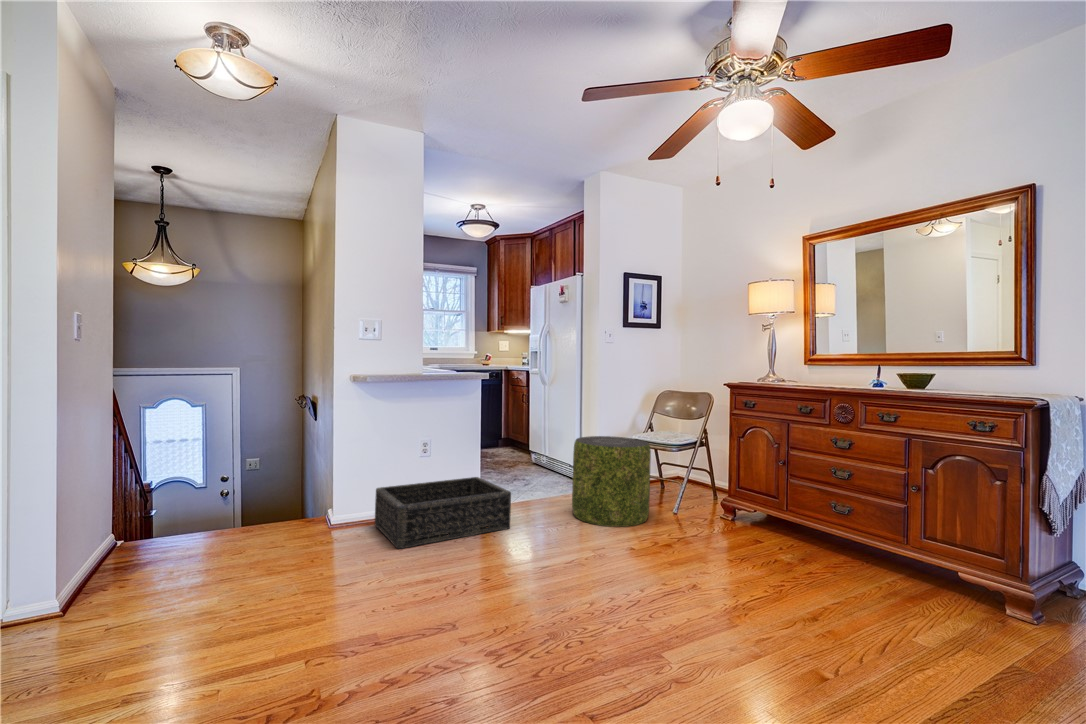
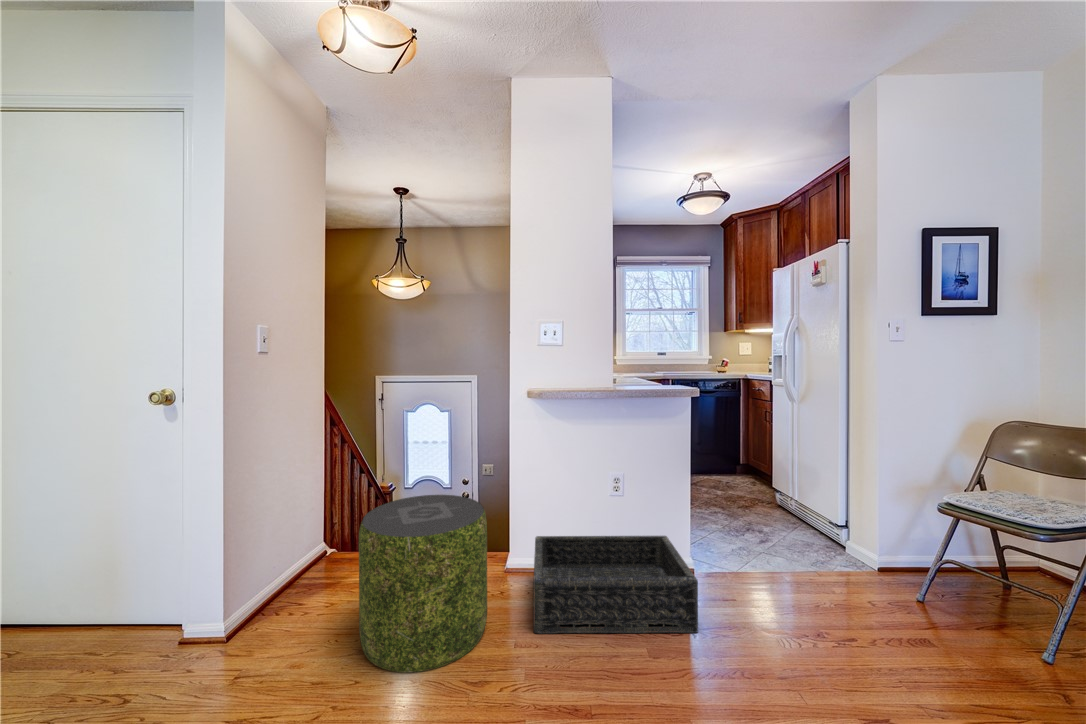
pouf: present [572,436,651,527] -> present [359,495,487,673]

